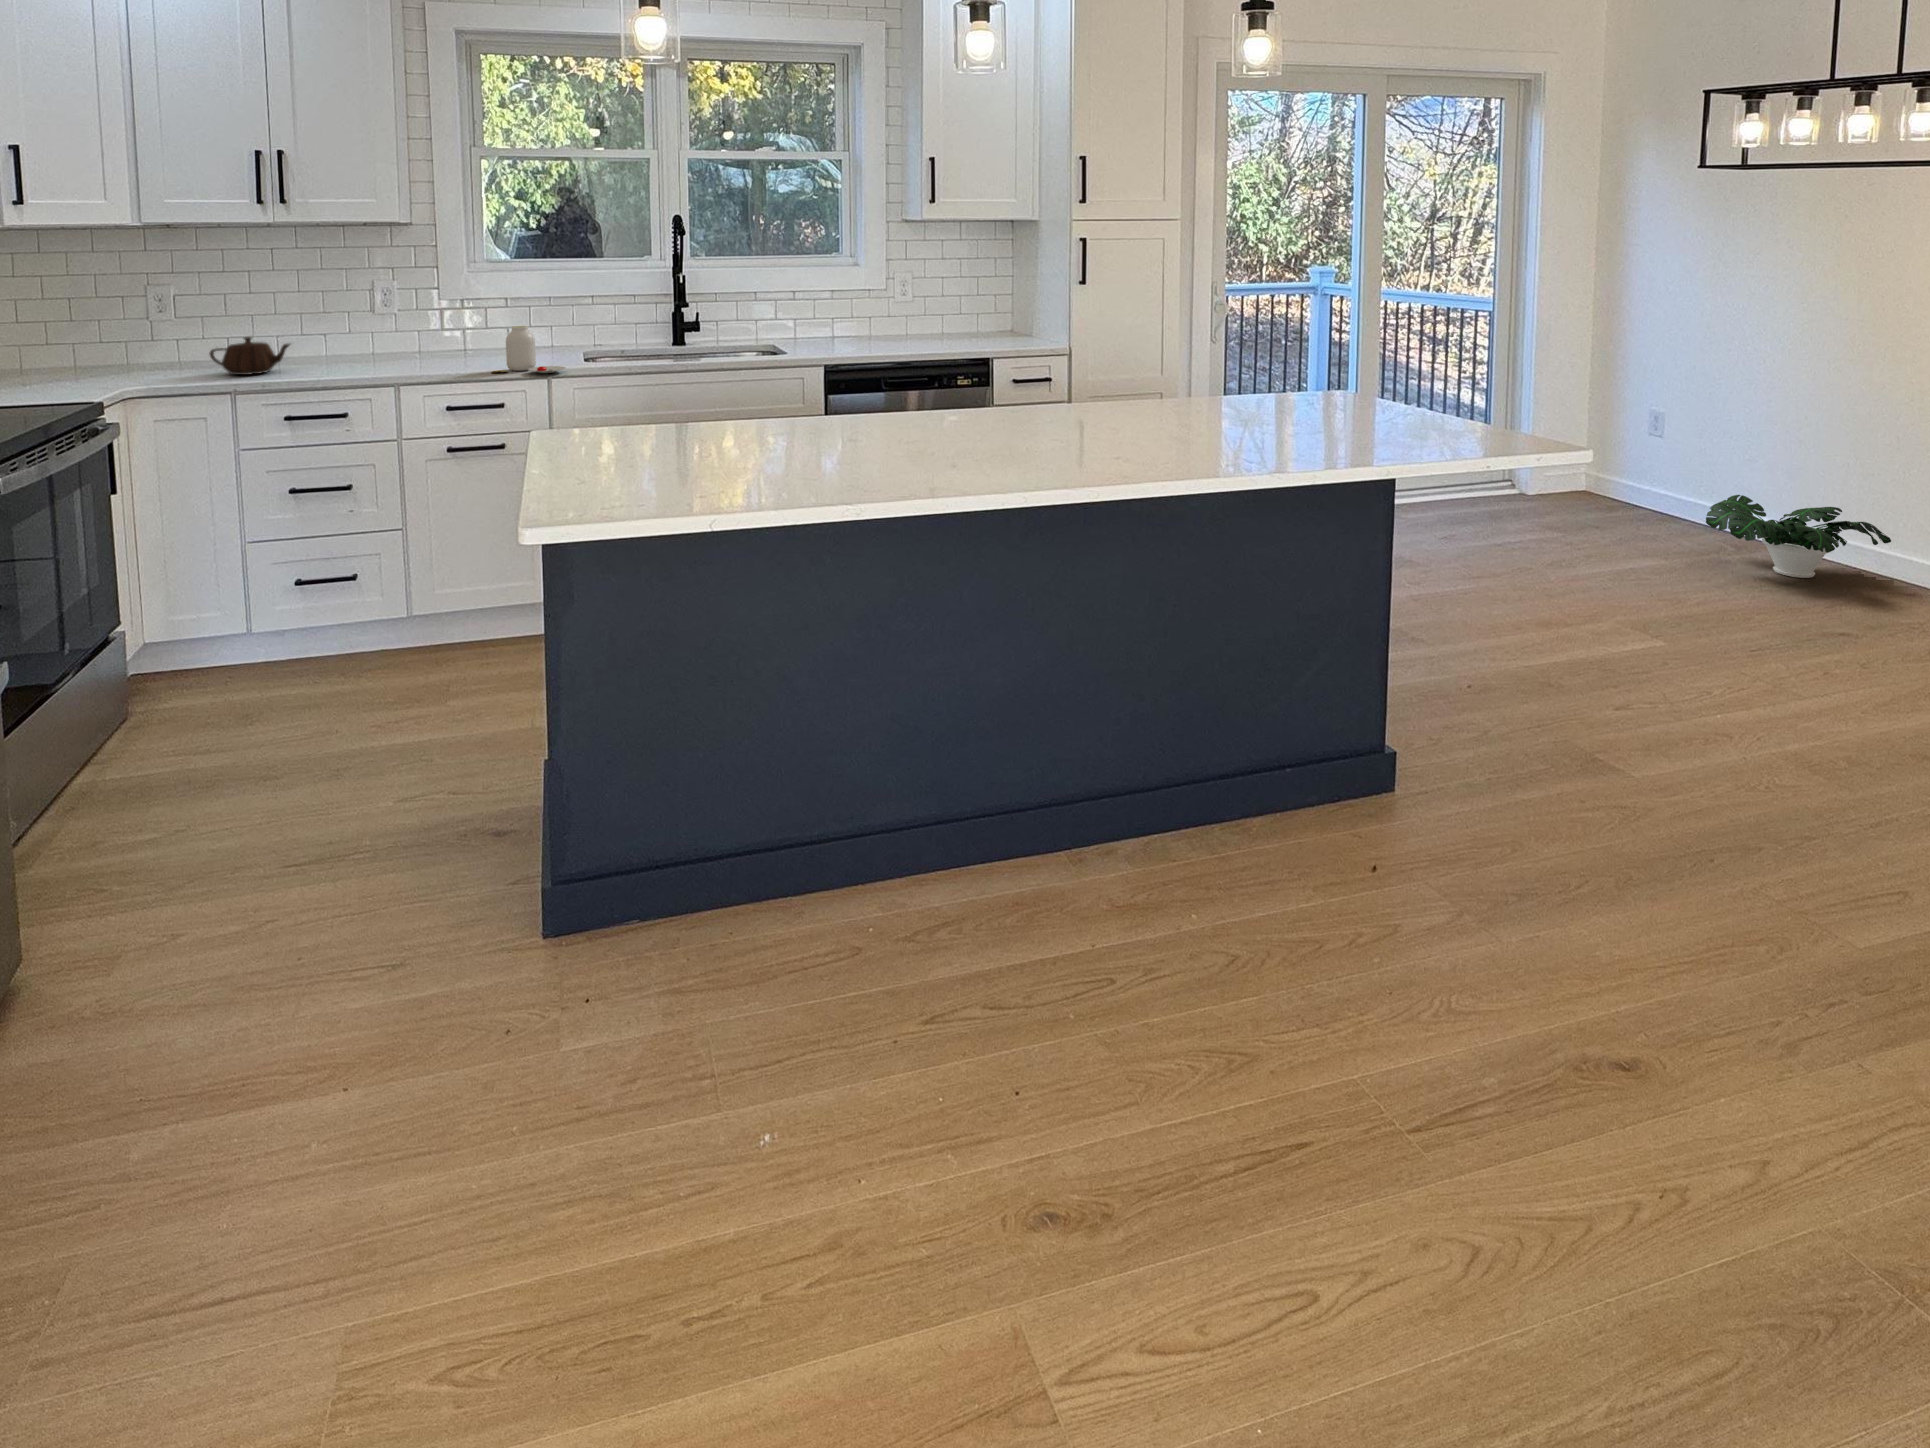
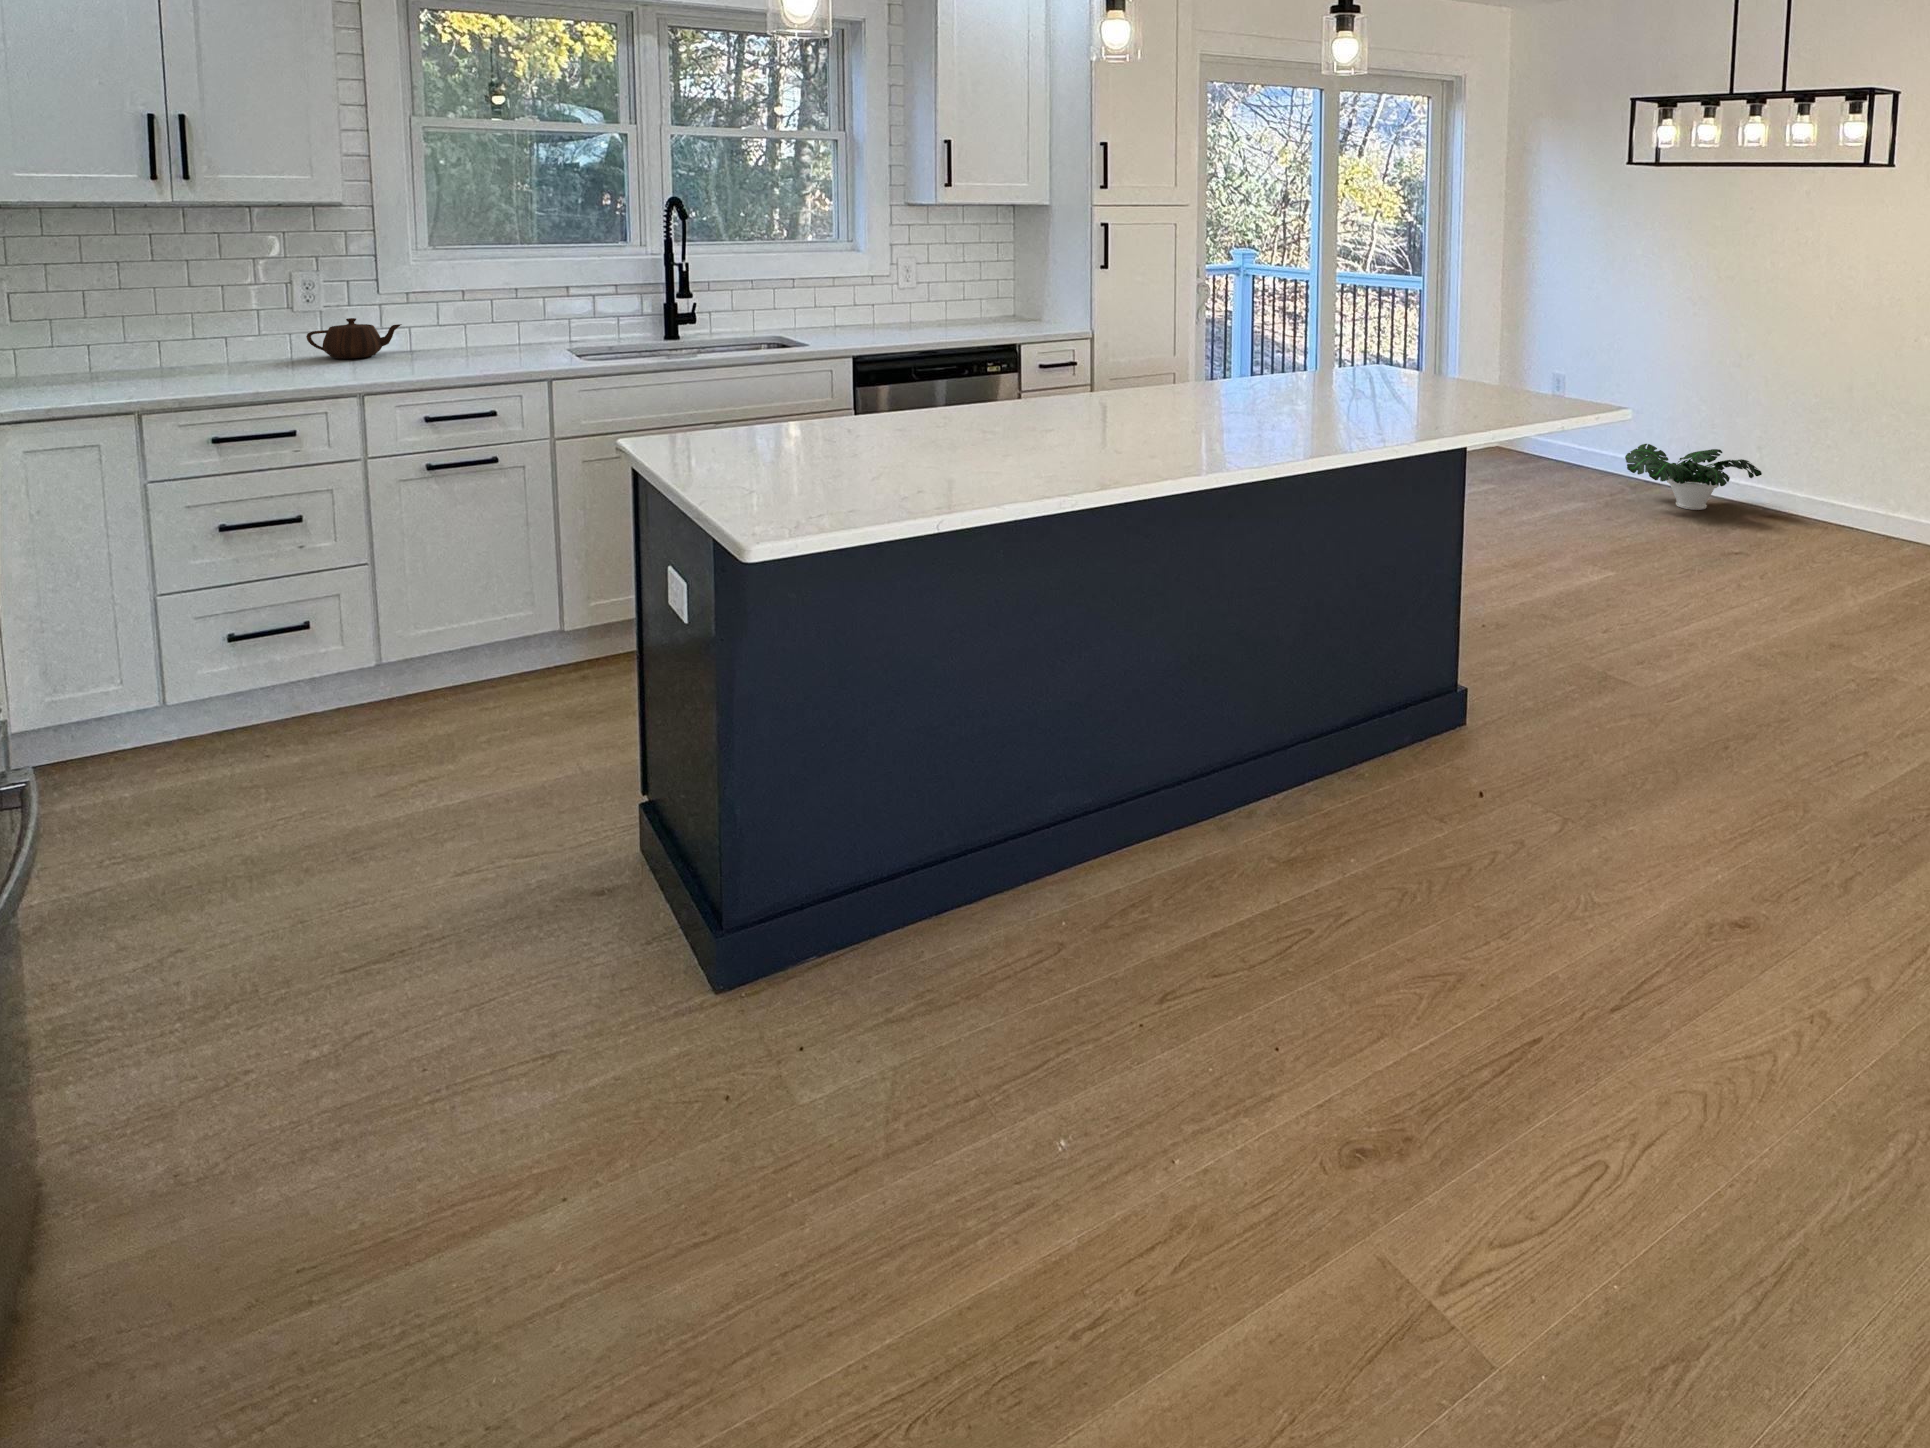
jar: present [492,326,566,373] -> none [480,322,575,377]
teapot: present [210,337,290,375] -> present [306,318,402,358]

